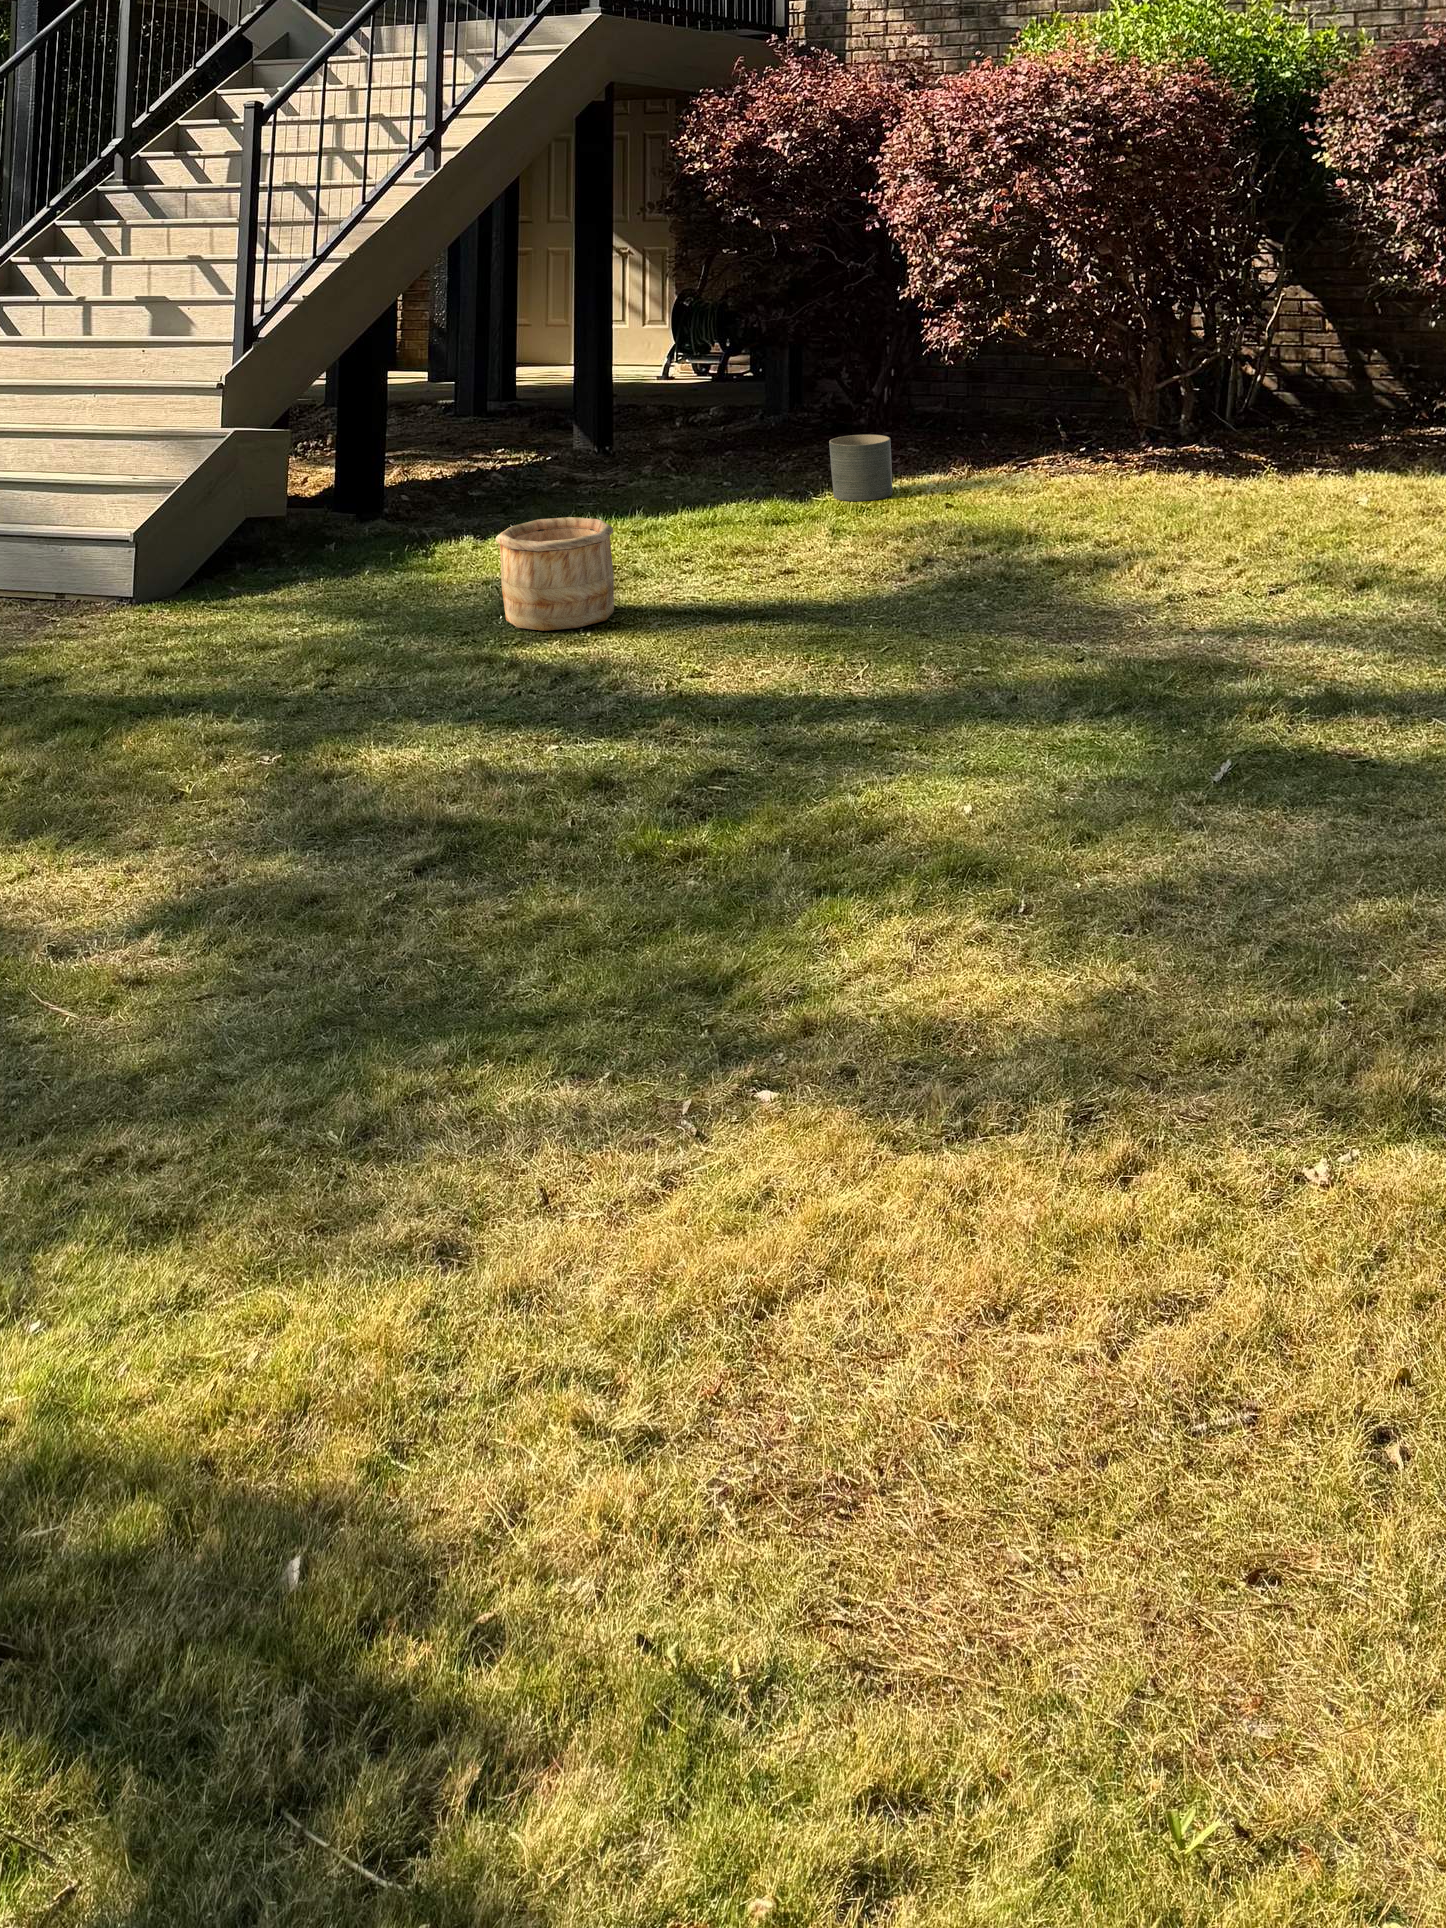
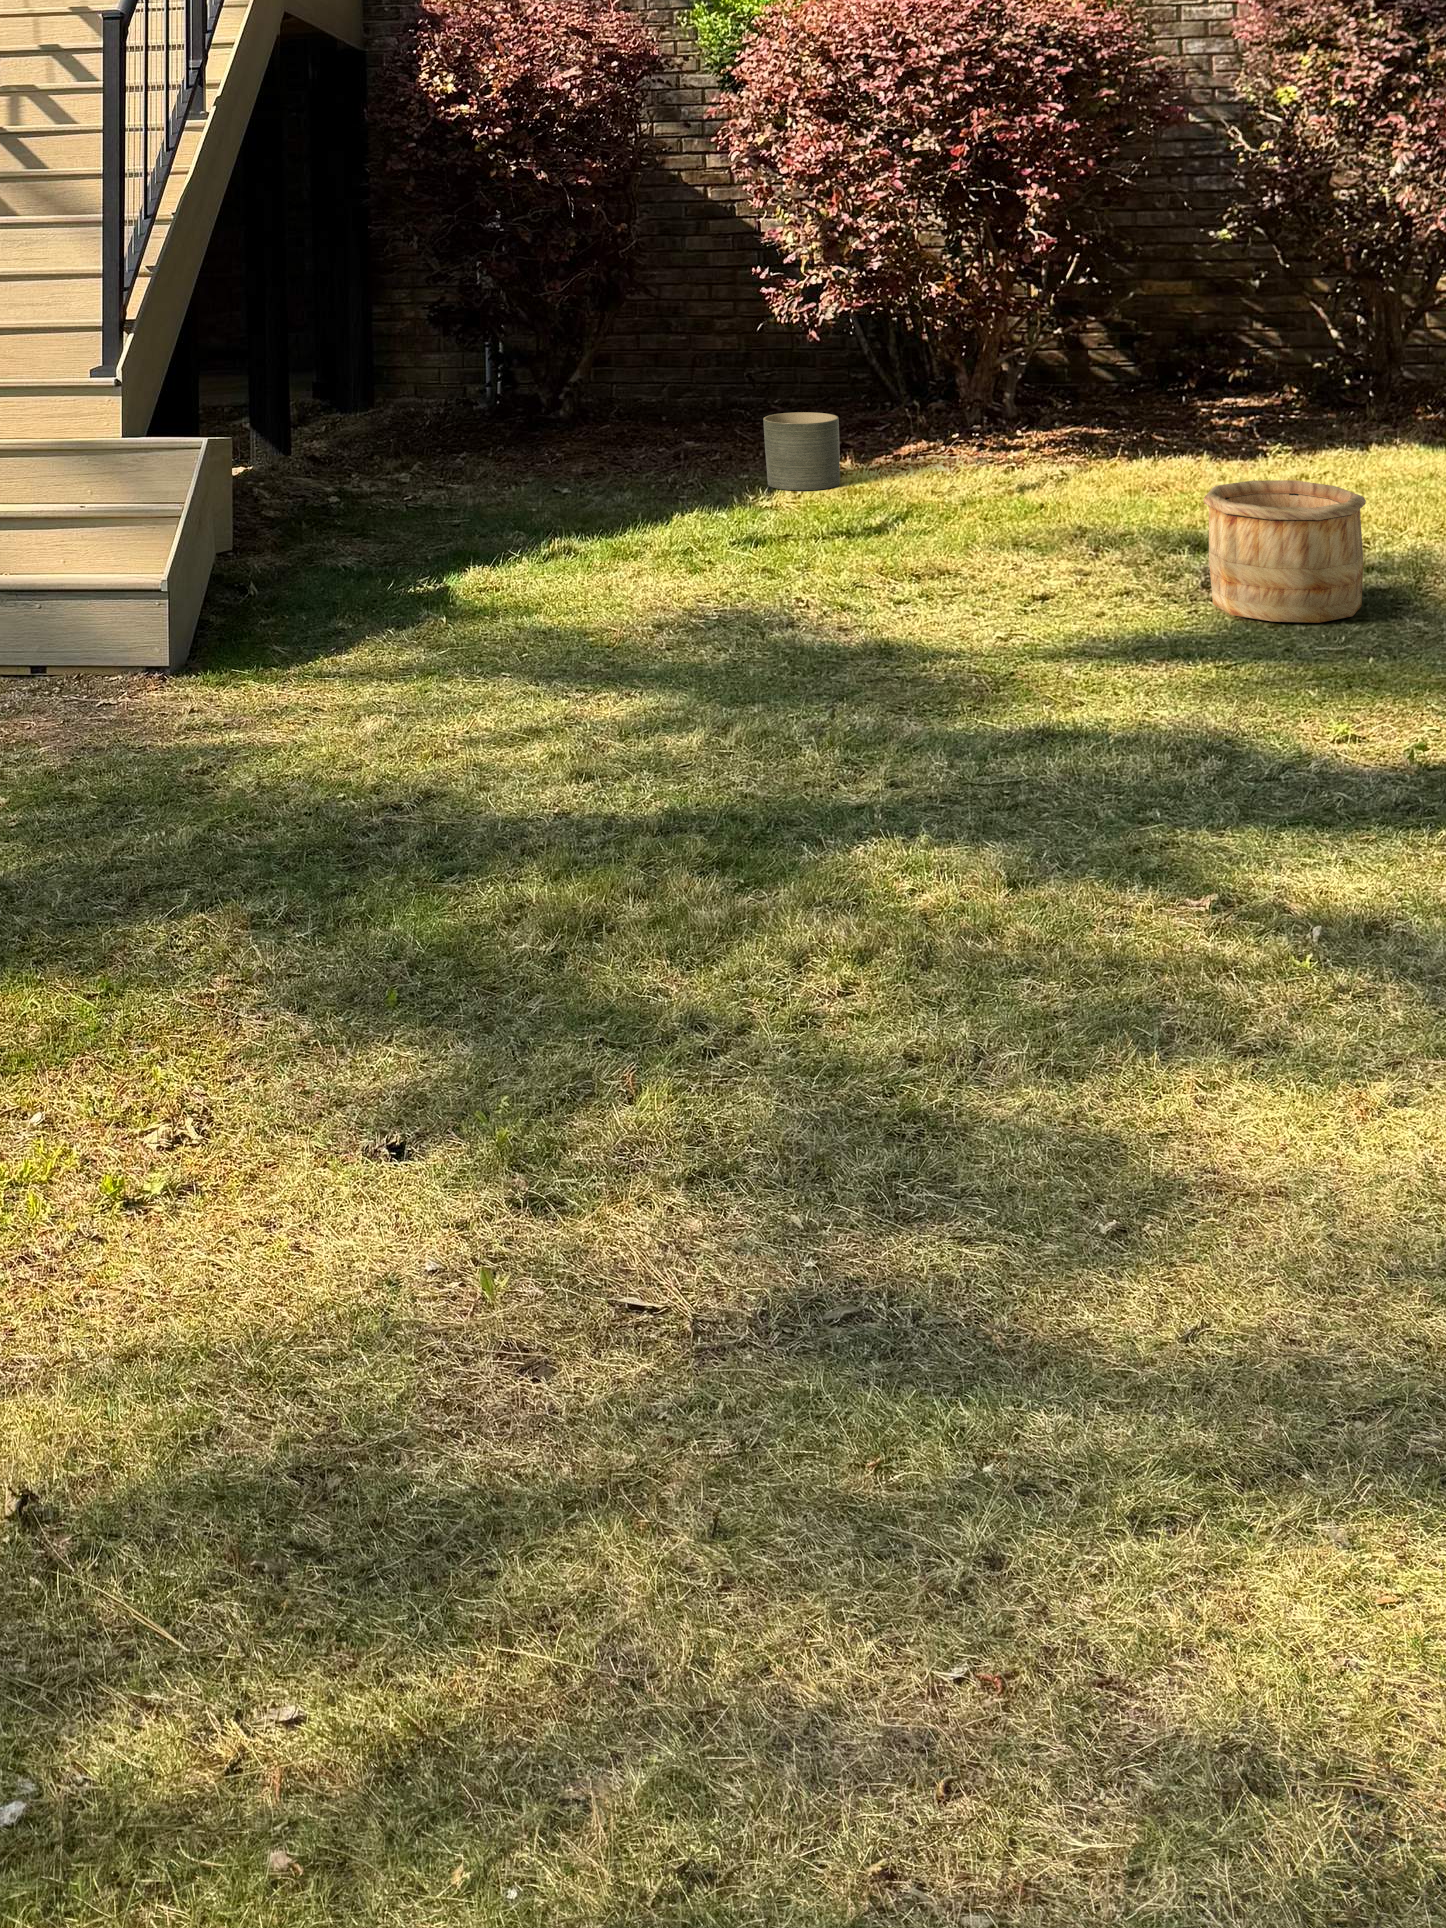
wooden bucket: present [496,517,614,631] -> present [1203,480,1366,623]

